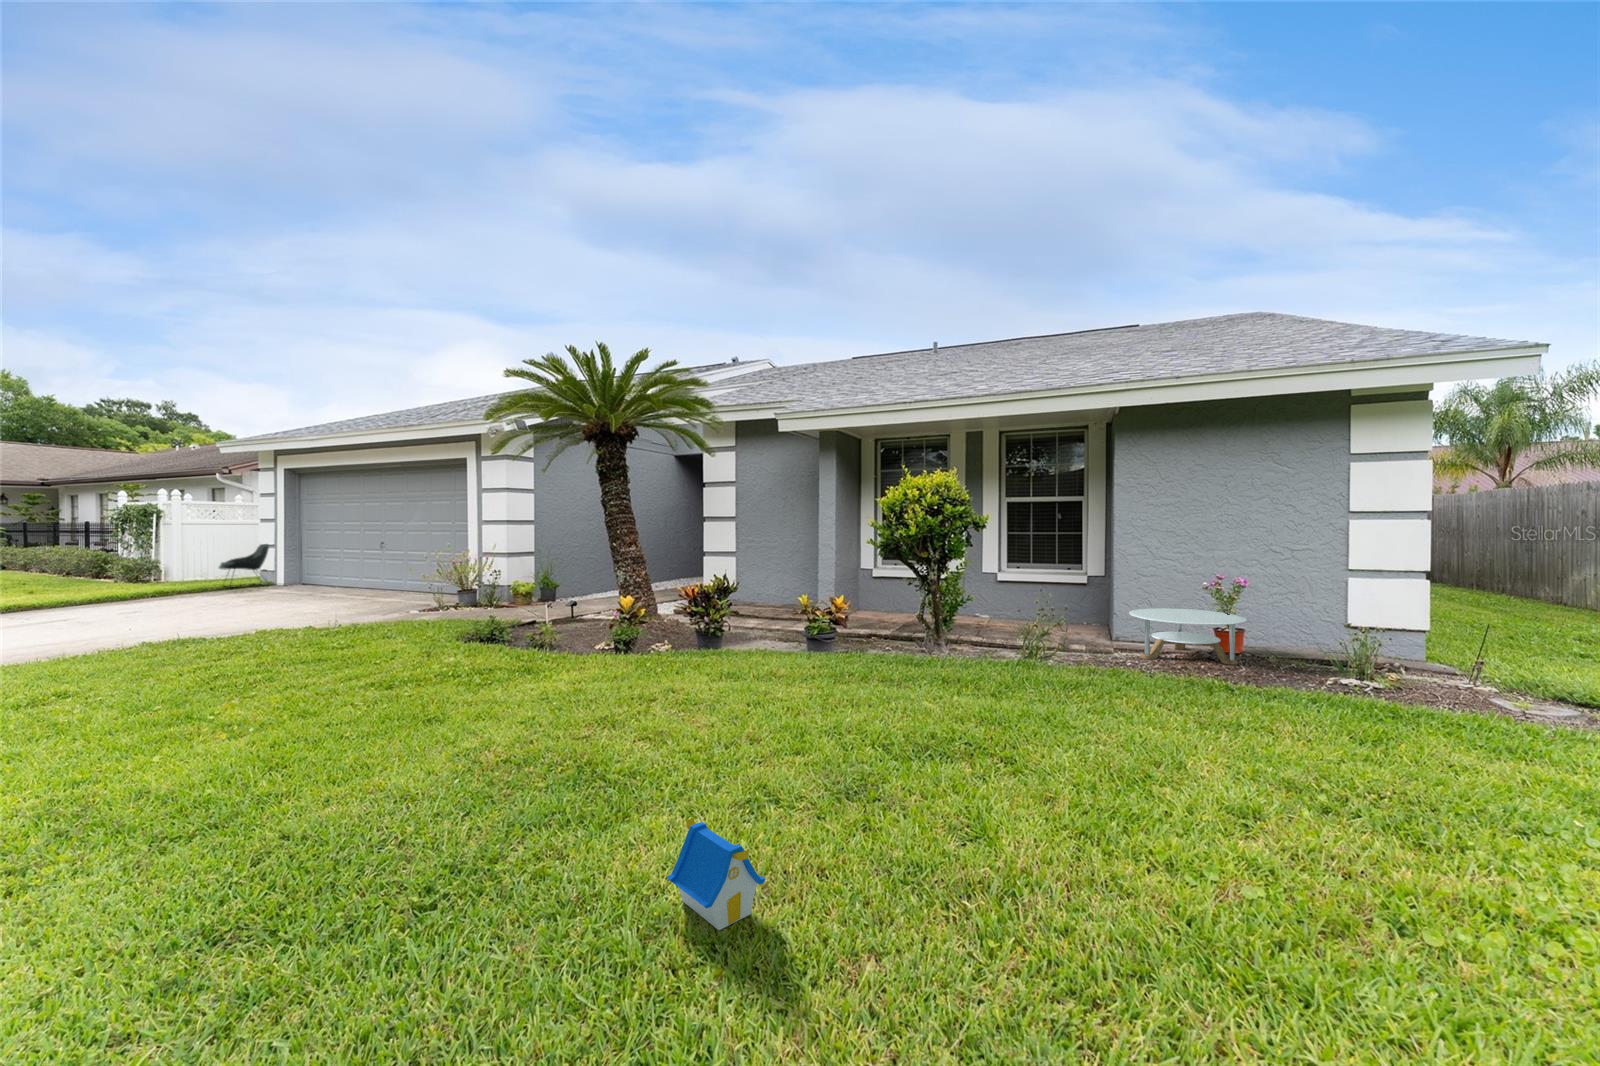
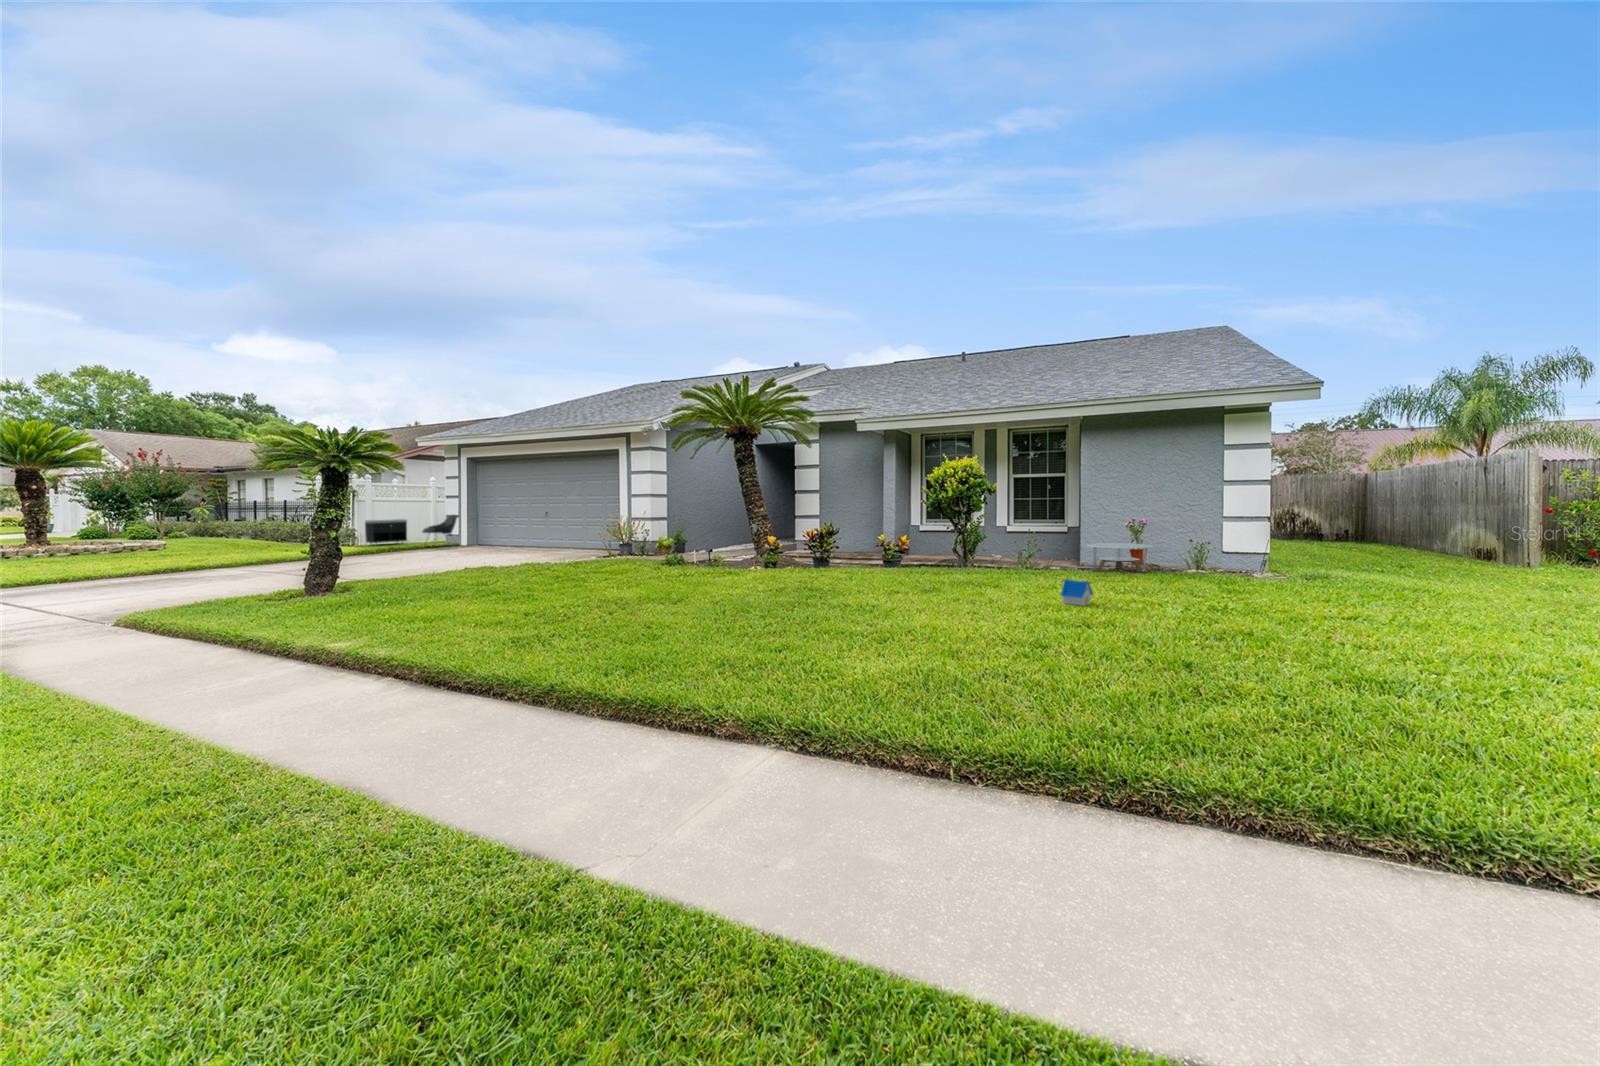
storage bench: none [155,548,218,583] -> present [365,519,407,544]
toy house: present [667,818,765,930] -> present [1061,579,1093,606]

